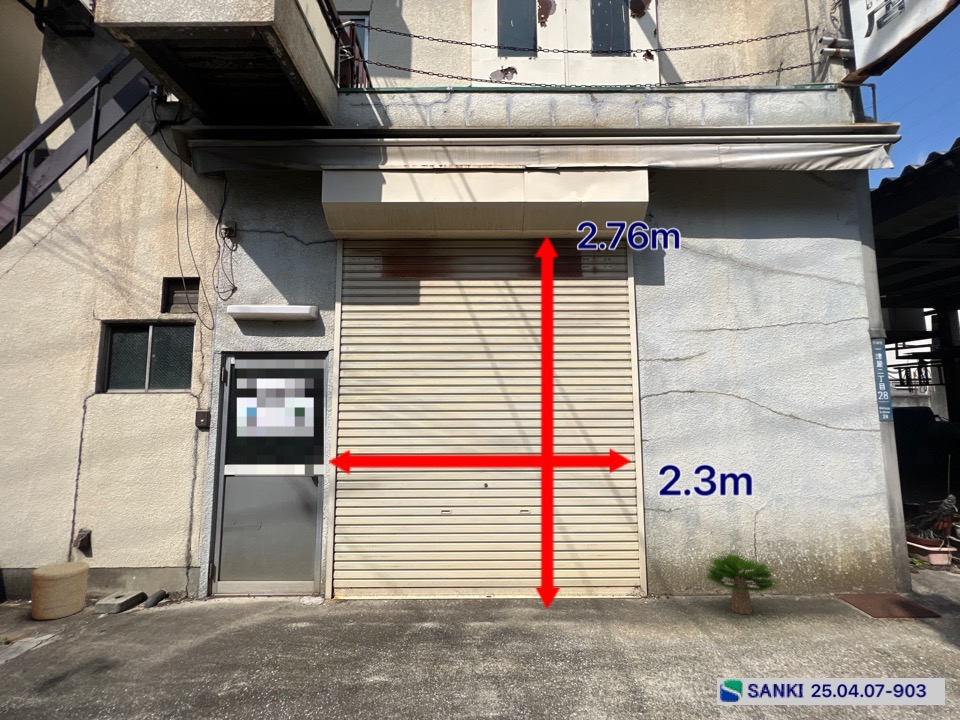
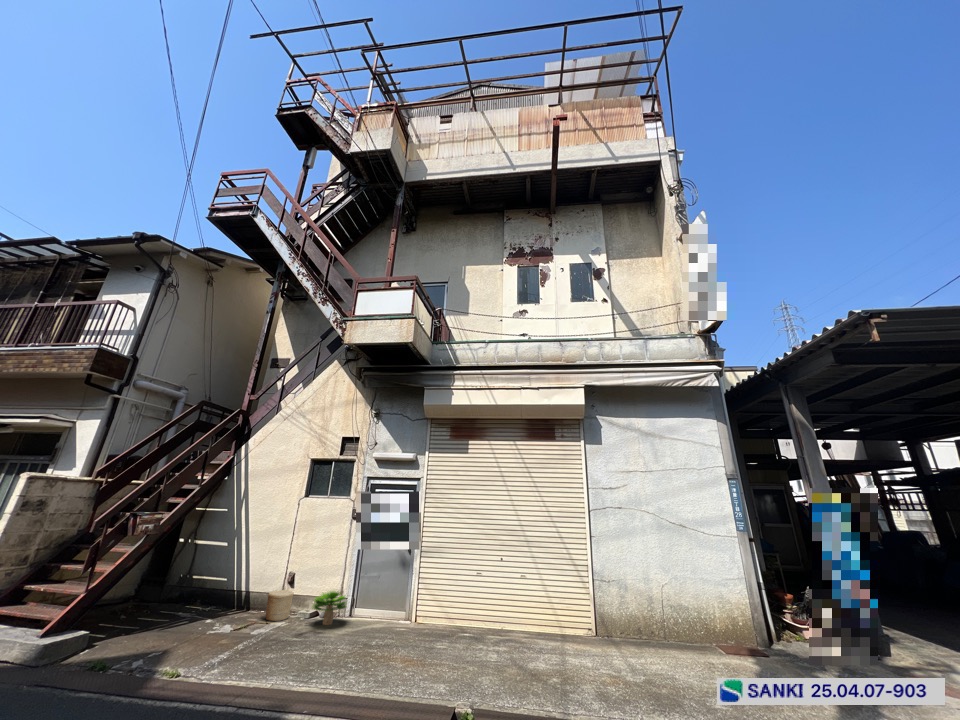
potted plant: present [705,552,776,614] -> present [313,591,347,625]

